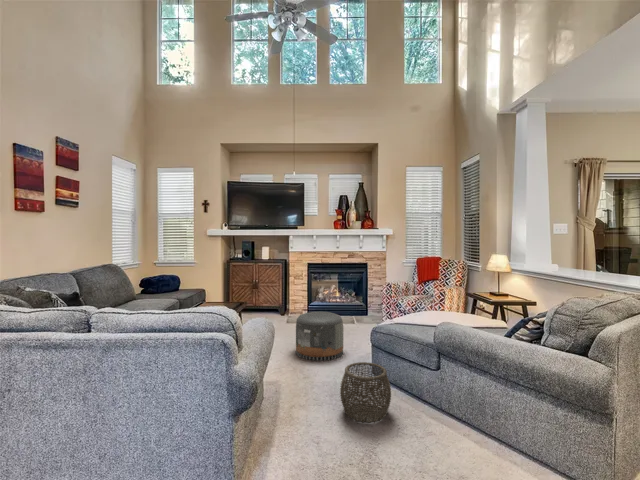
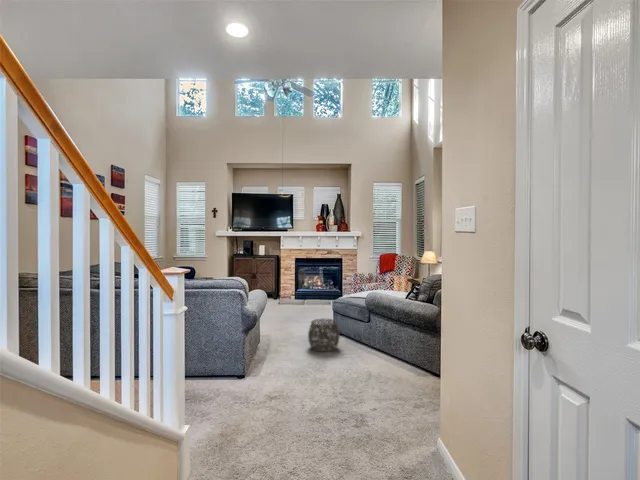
pouf: present [296,312,343,361] -> none [283,292,318,325]

